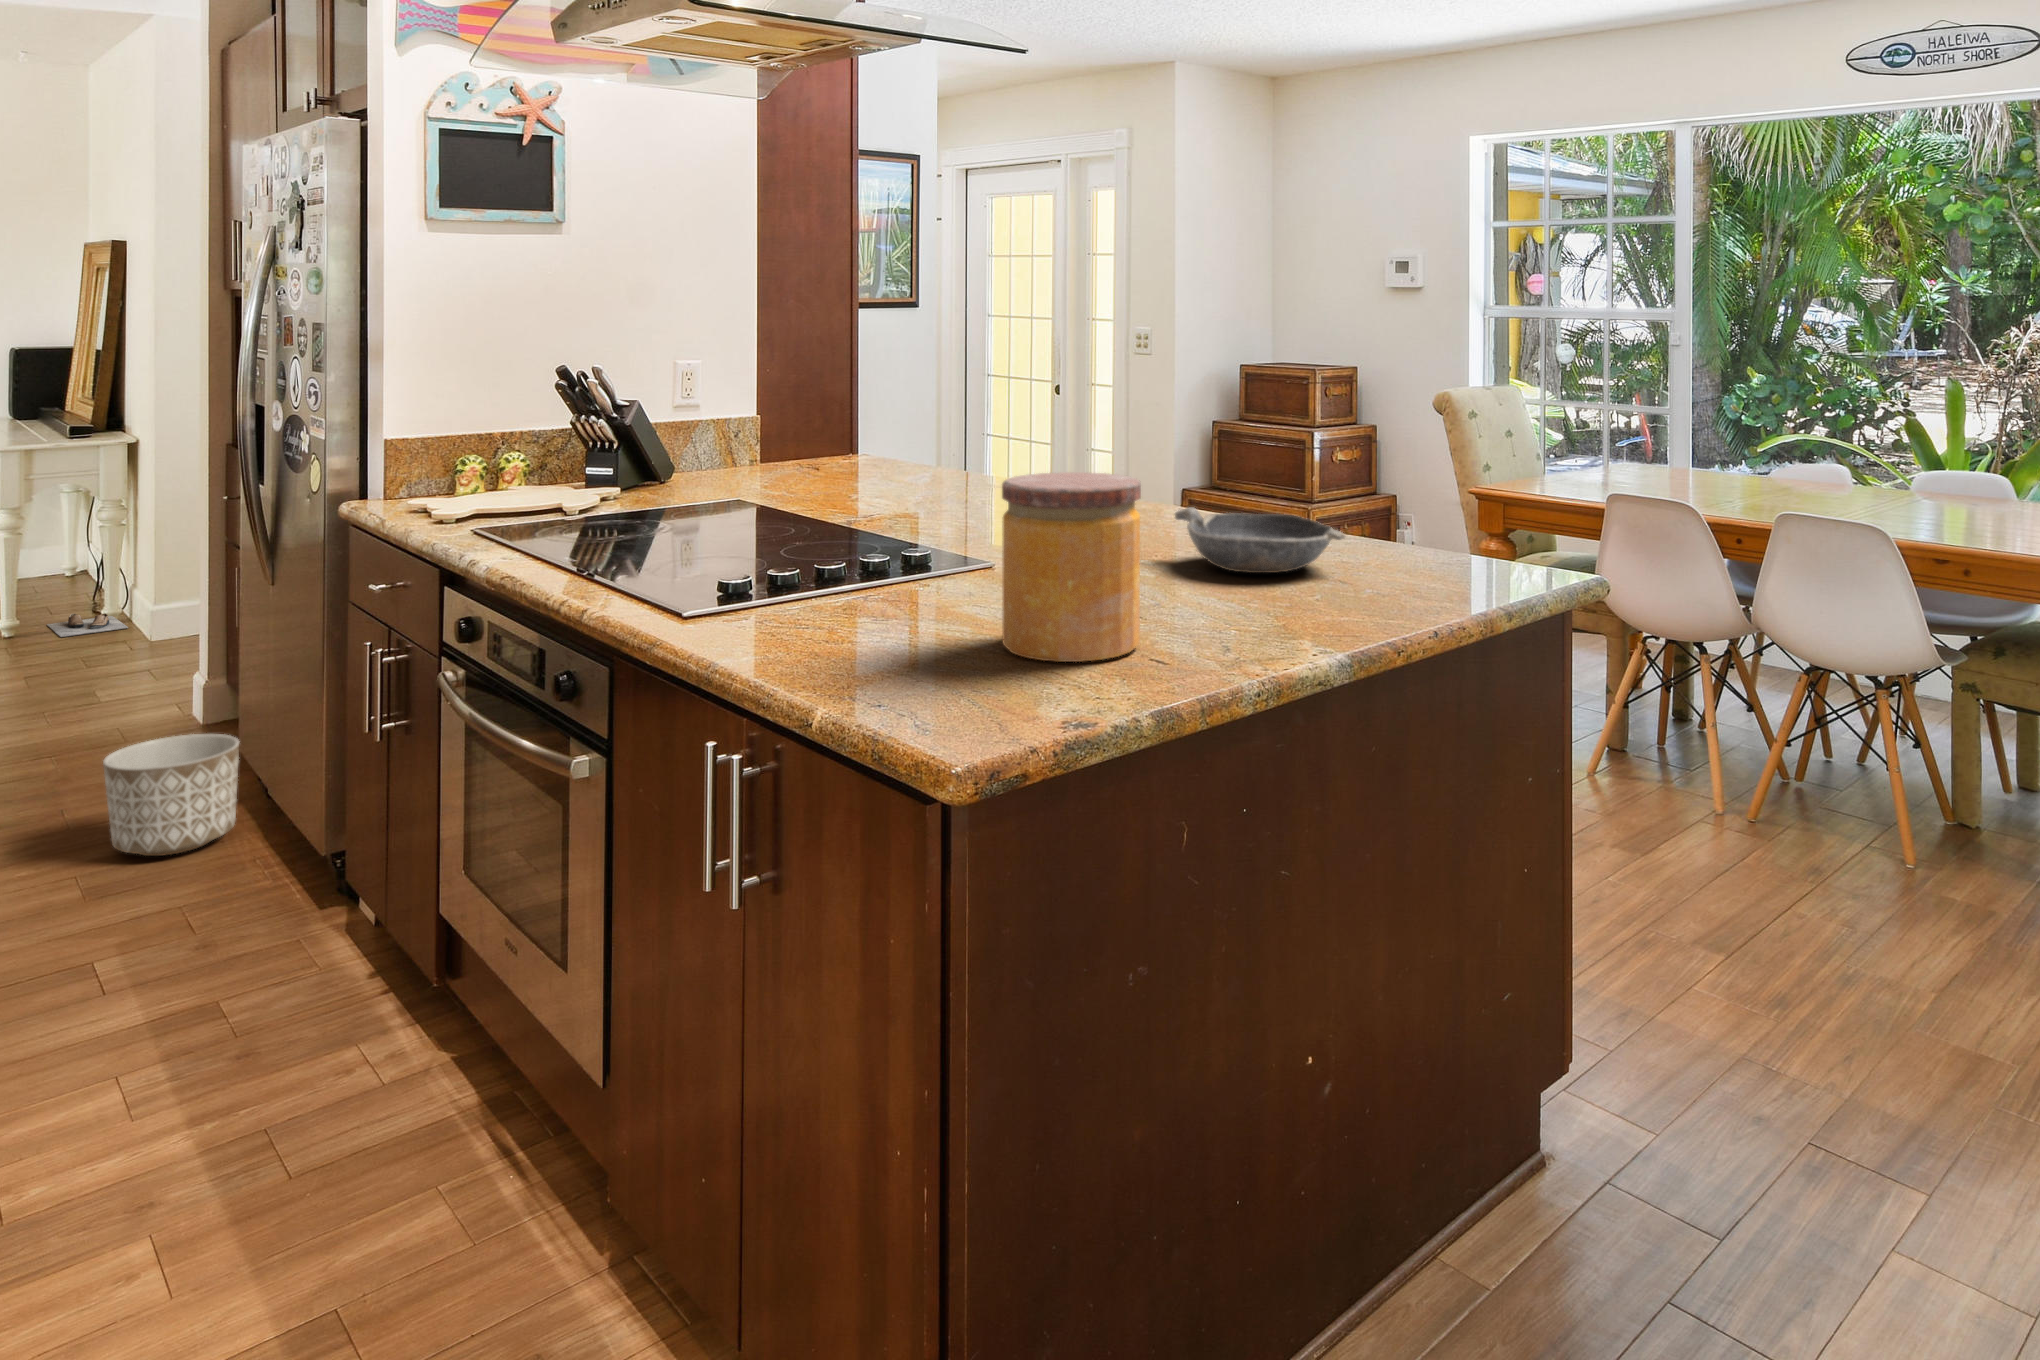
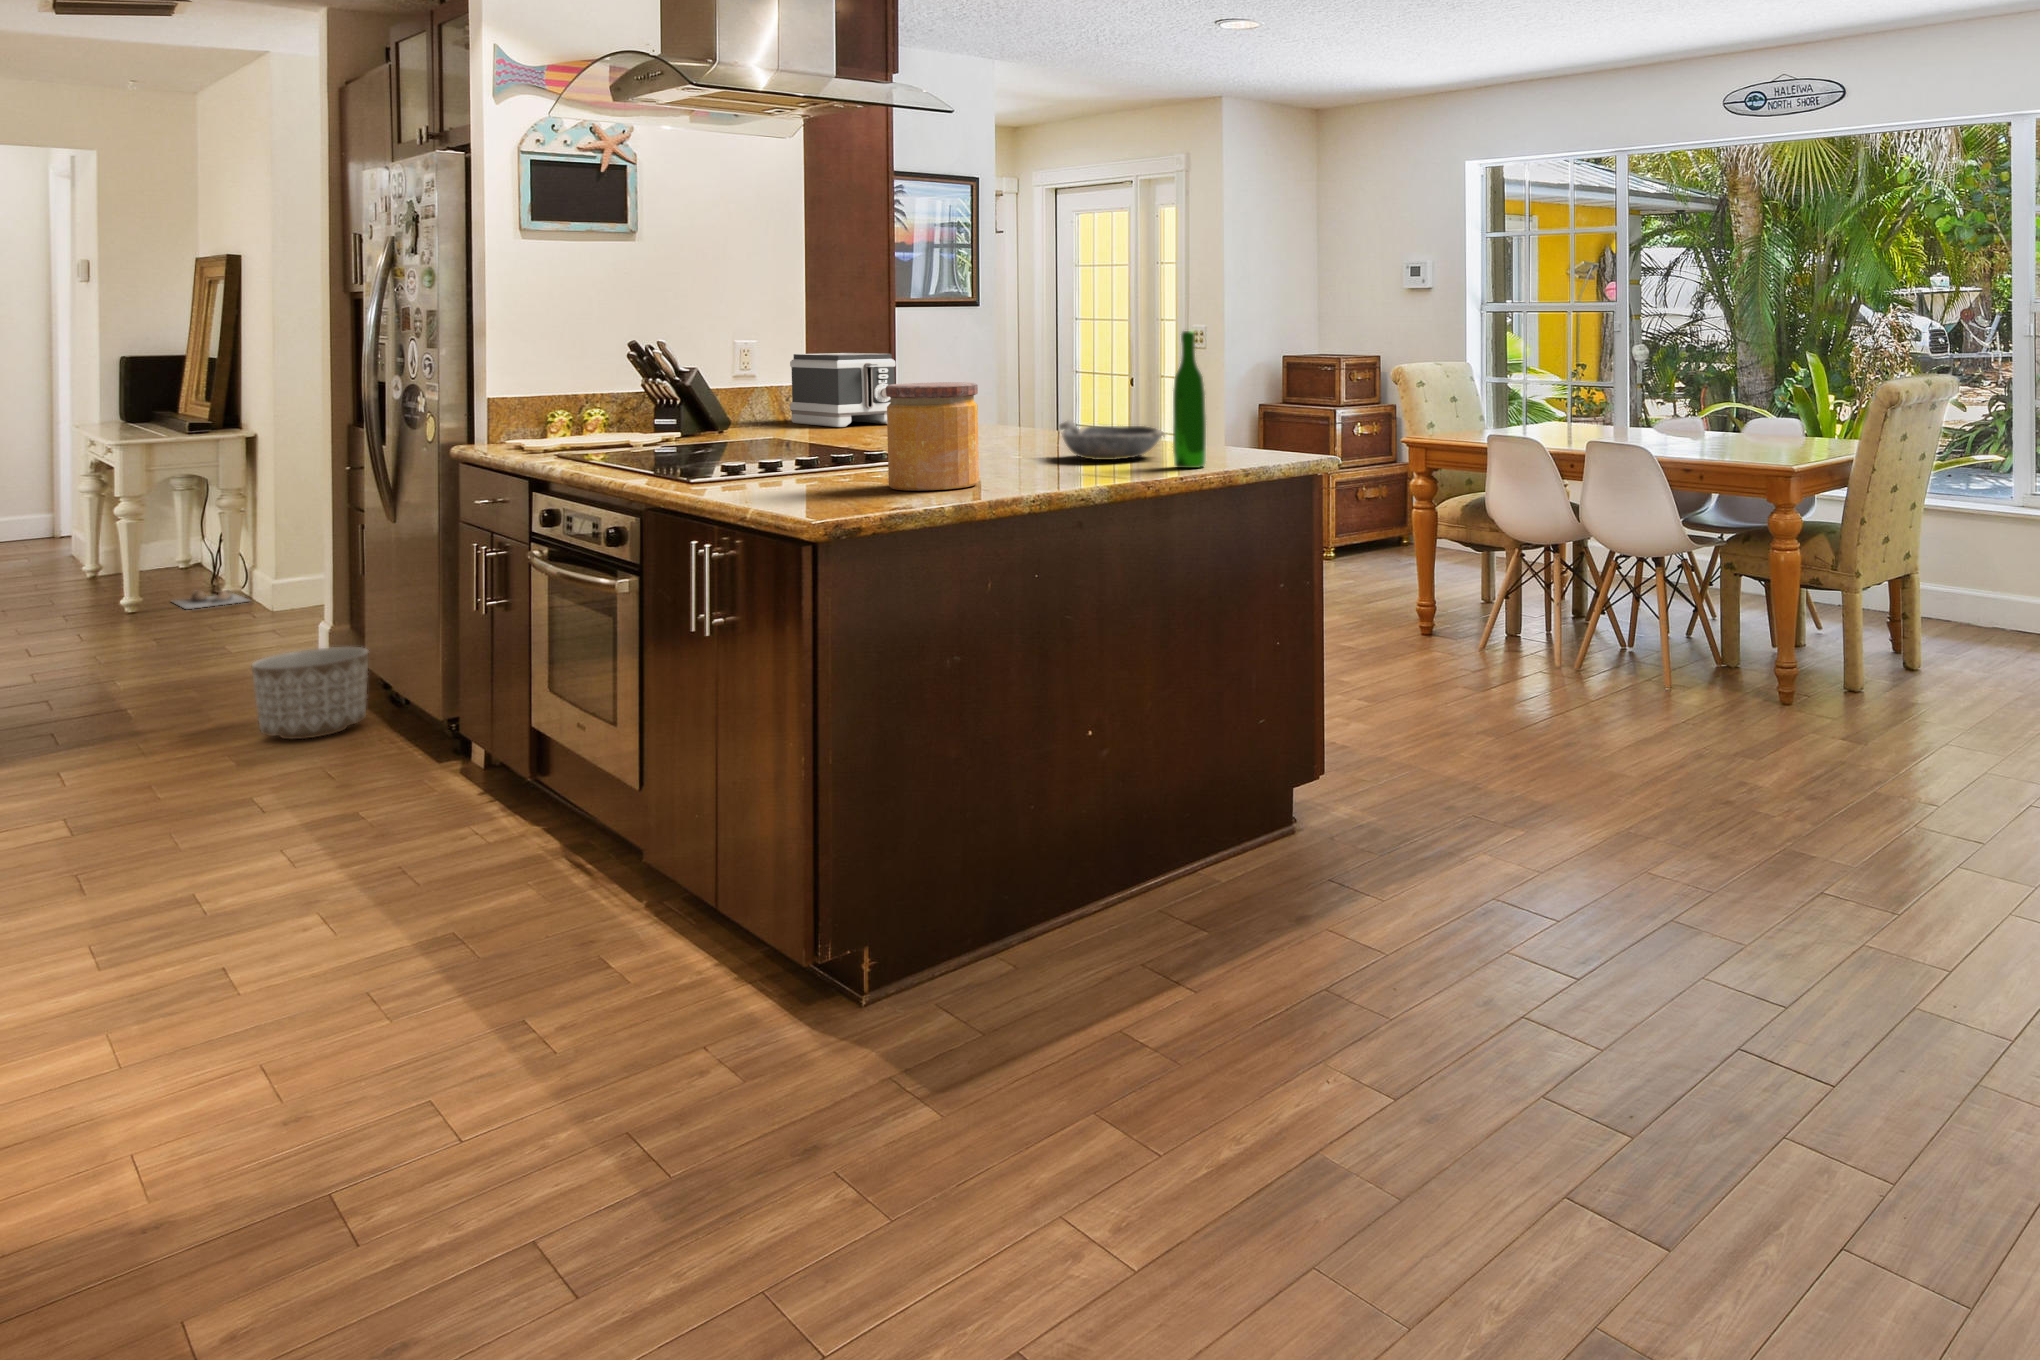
toaster: none [744,377,881,479] -> present [790,353,895,427]
wine bottle: none [1387,385,1437,602] -> present [1173,331,1206,468]

